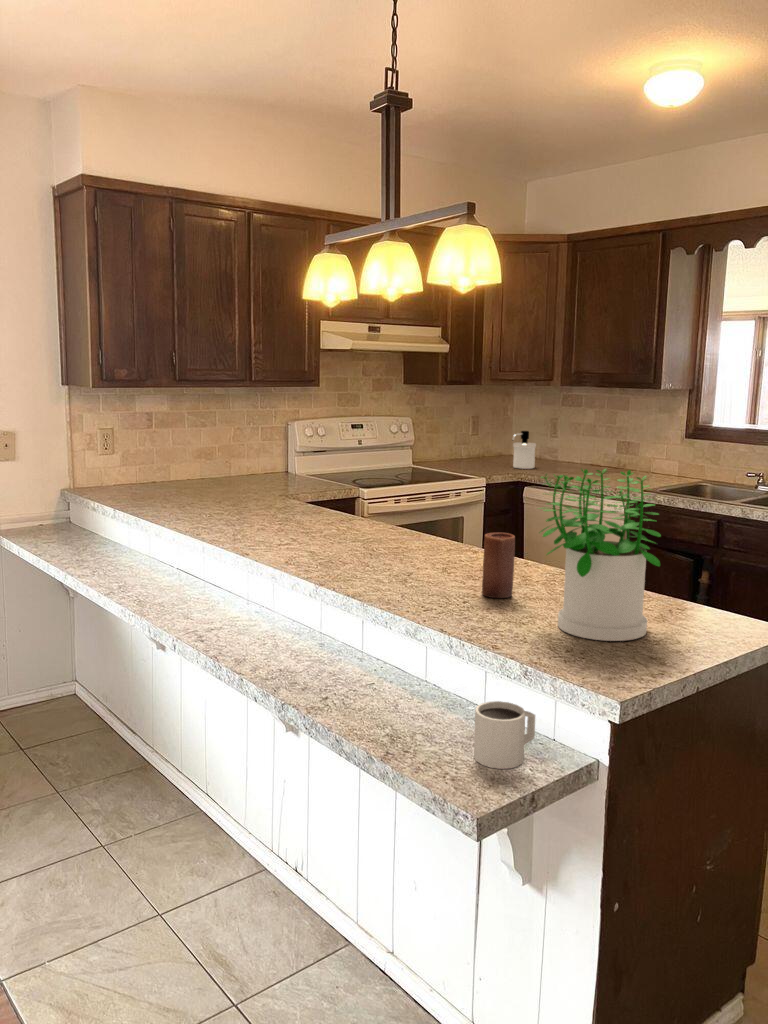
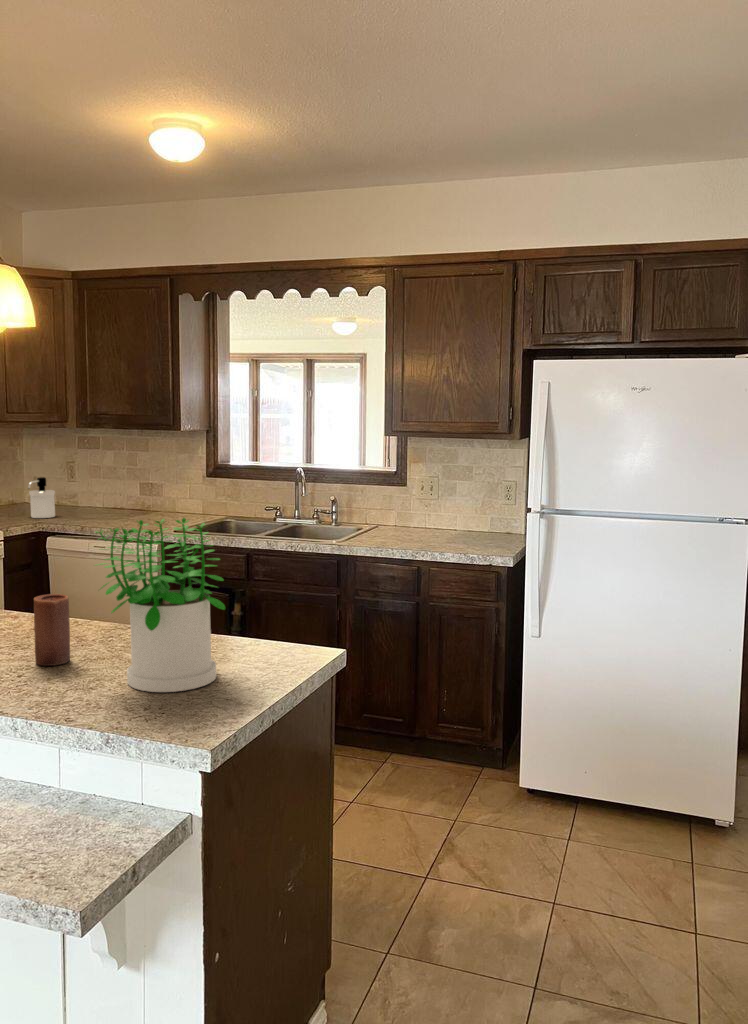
mug: present [474,701,535,769] -> none [58,777,124,852]

